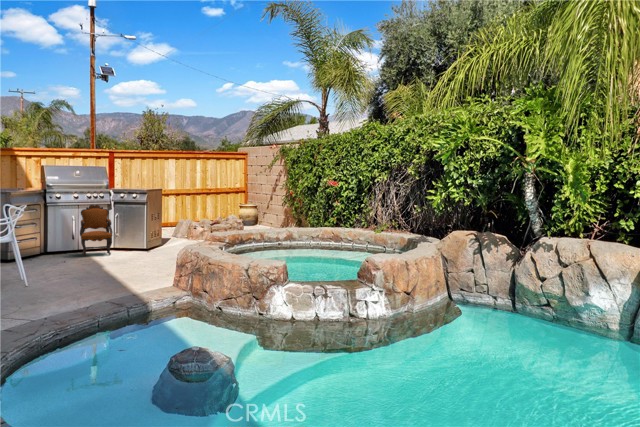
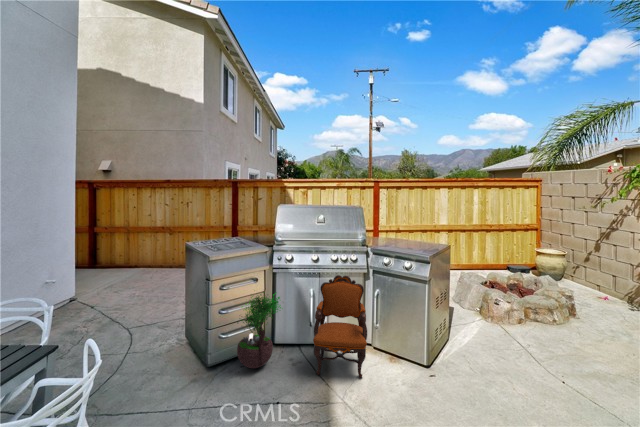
potted tree: none [29,210,60,258] -> present [237,294,281,368]

